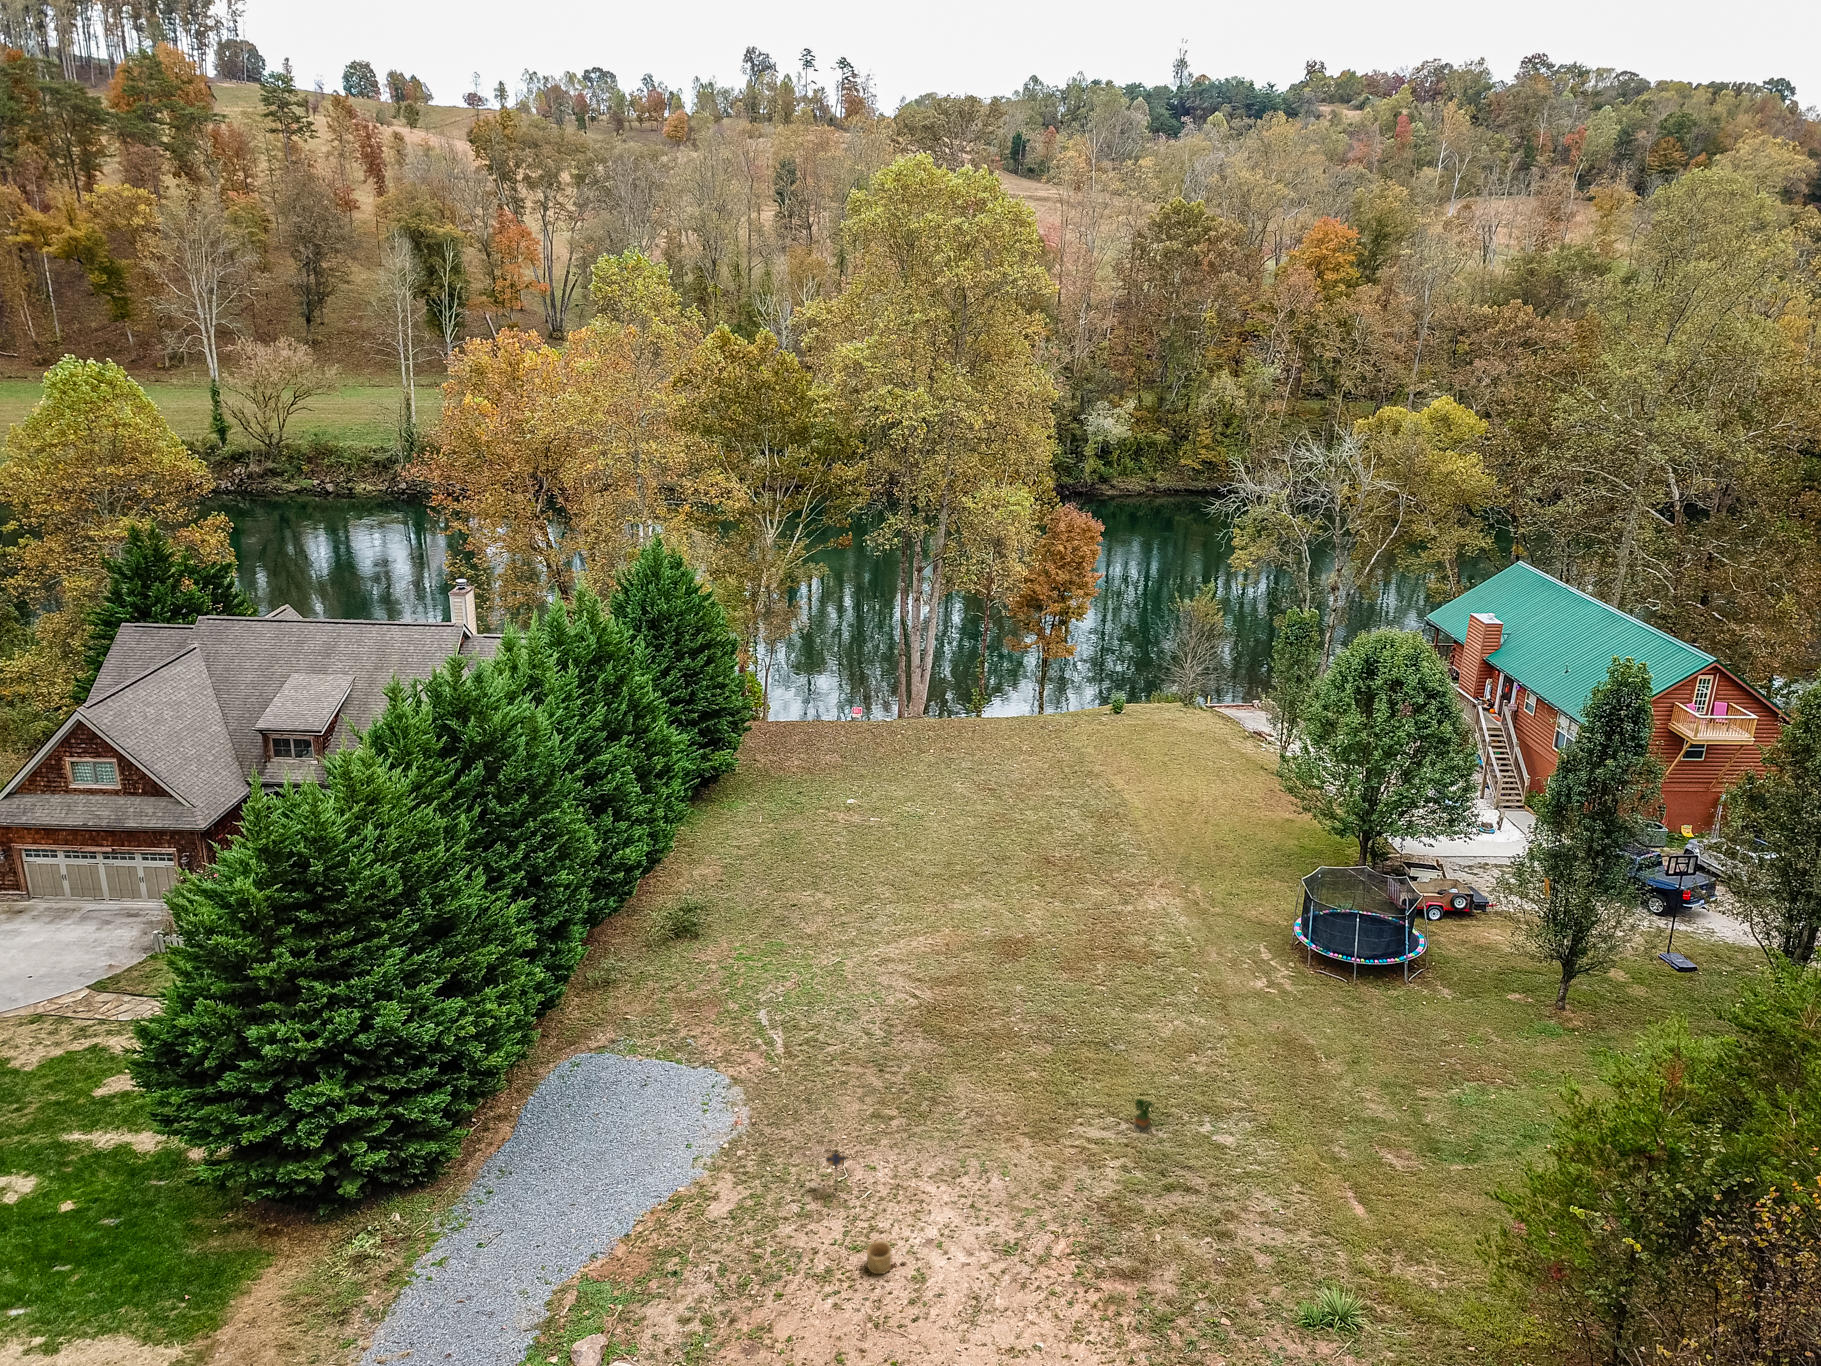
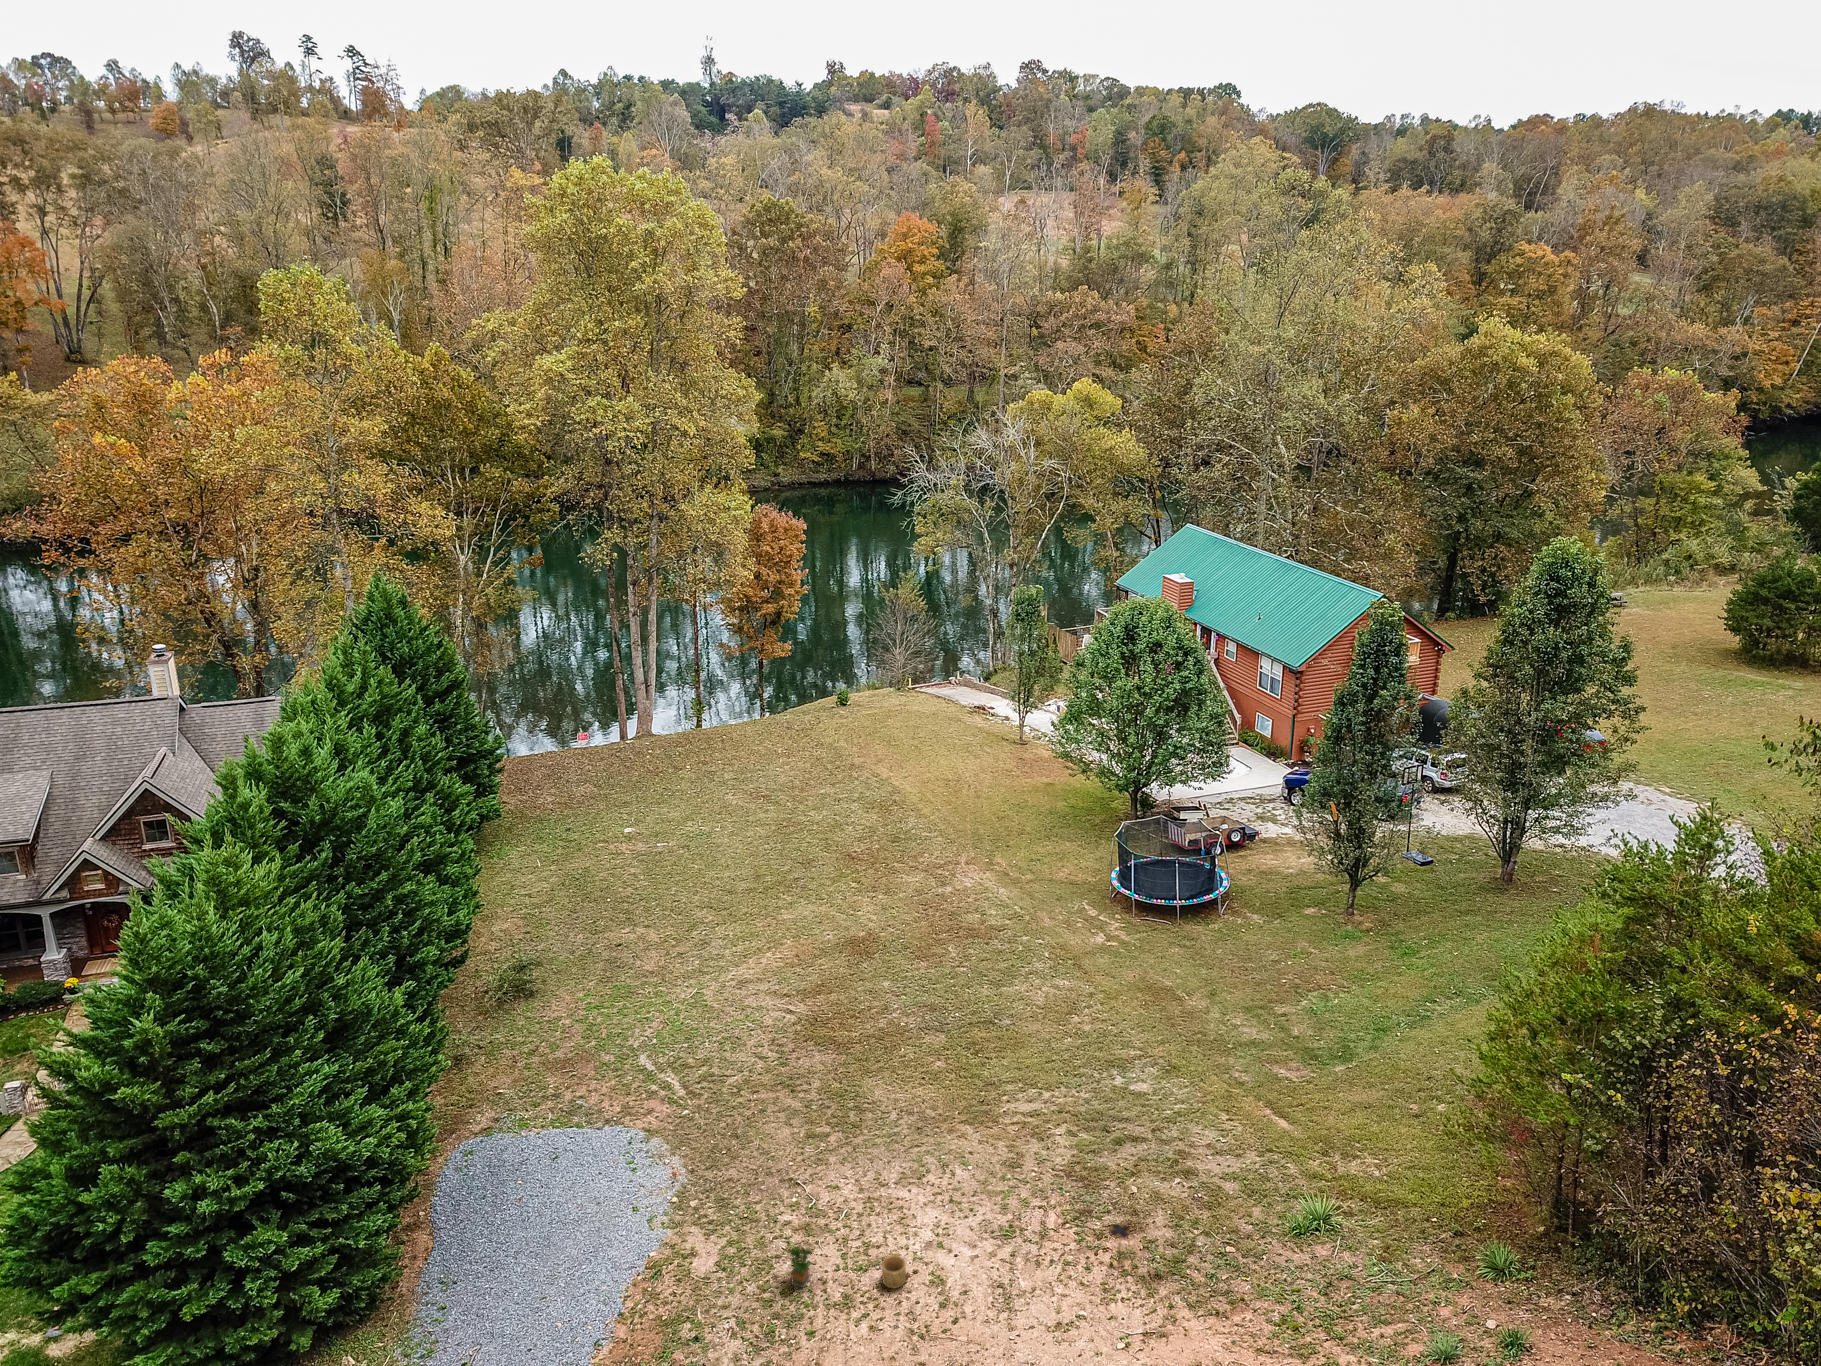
potted tree: present [1134,1099,1154,1132] -> present [790,1247,812,1288]
side table: present [826,1153,845,1192] -> present [1109,1223,1131,1258]

